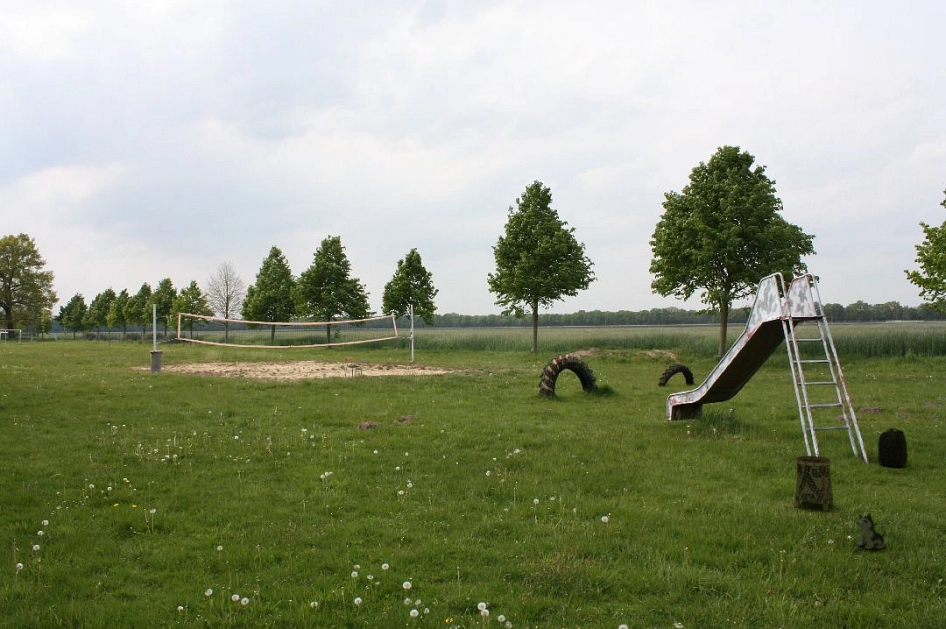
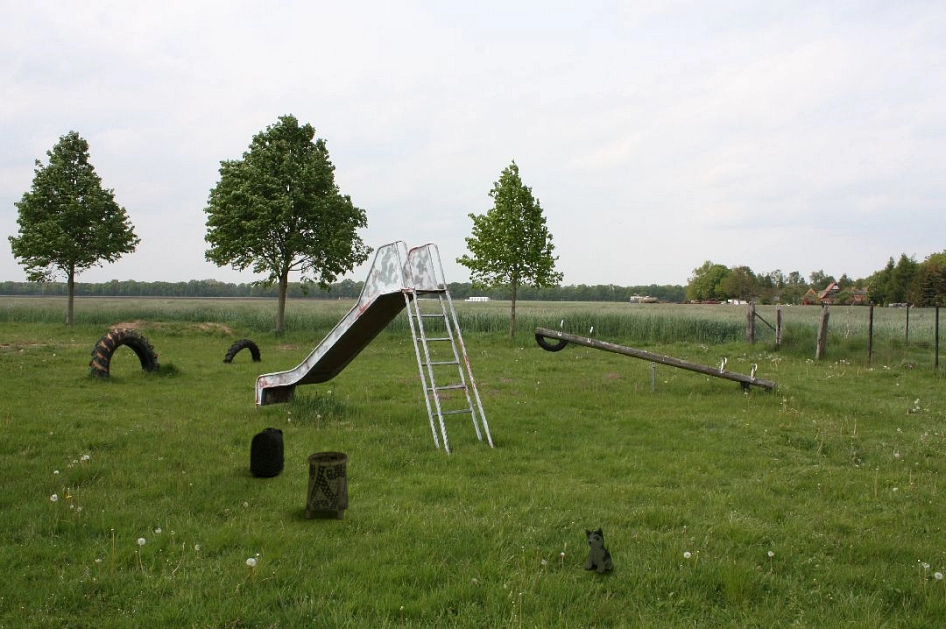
backpack: present [878,428,908,467] -> present [250,427,284,476]
basket: present [795,456,833,511] -> present [306,451,349,519]

